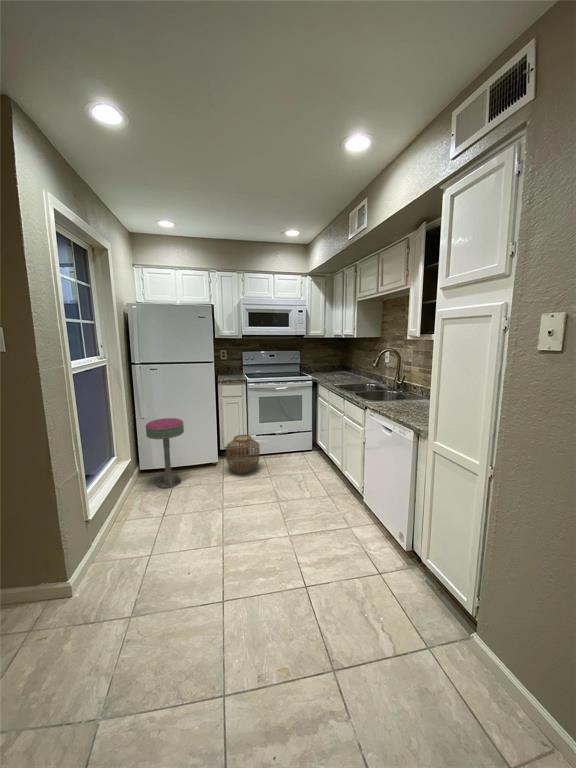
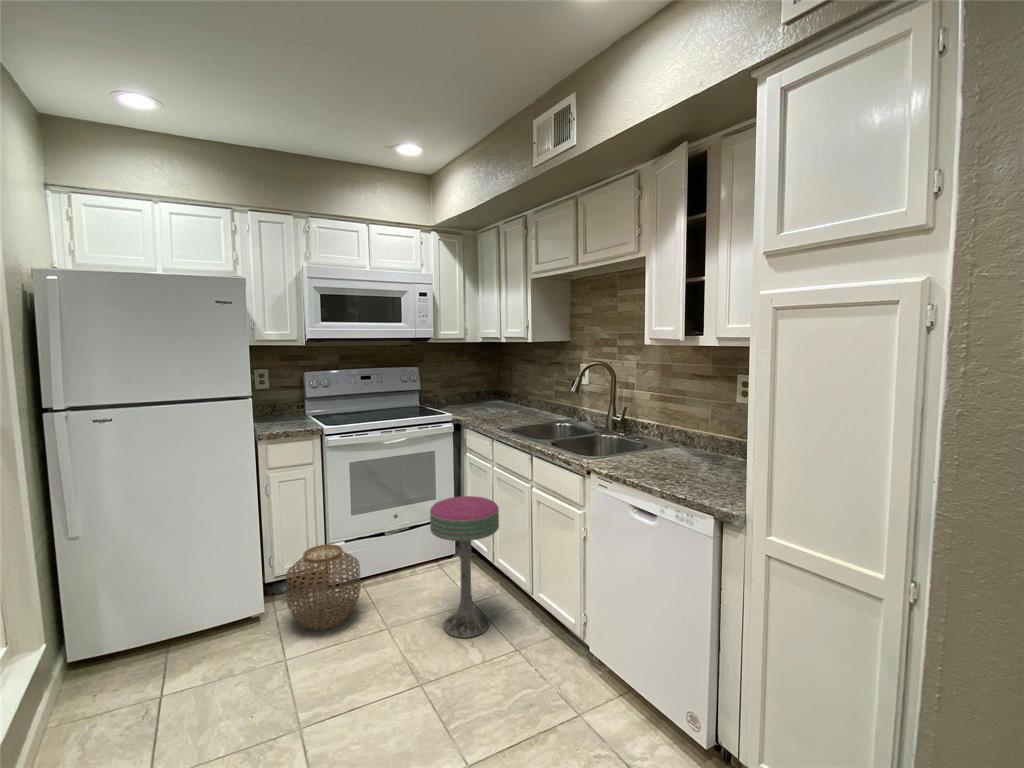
bar stool: present [146,418,184,488] -> present [430,496,499,638]

